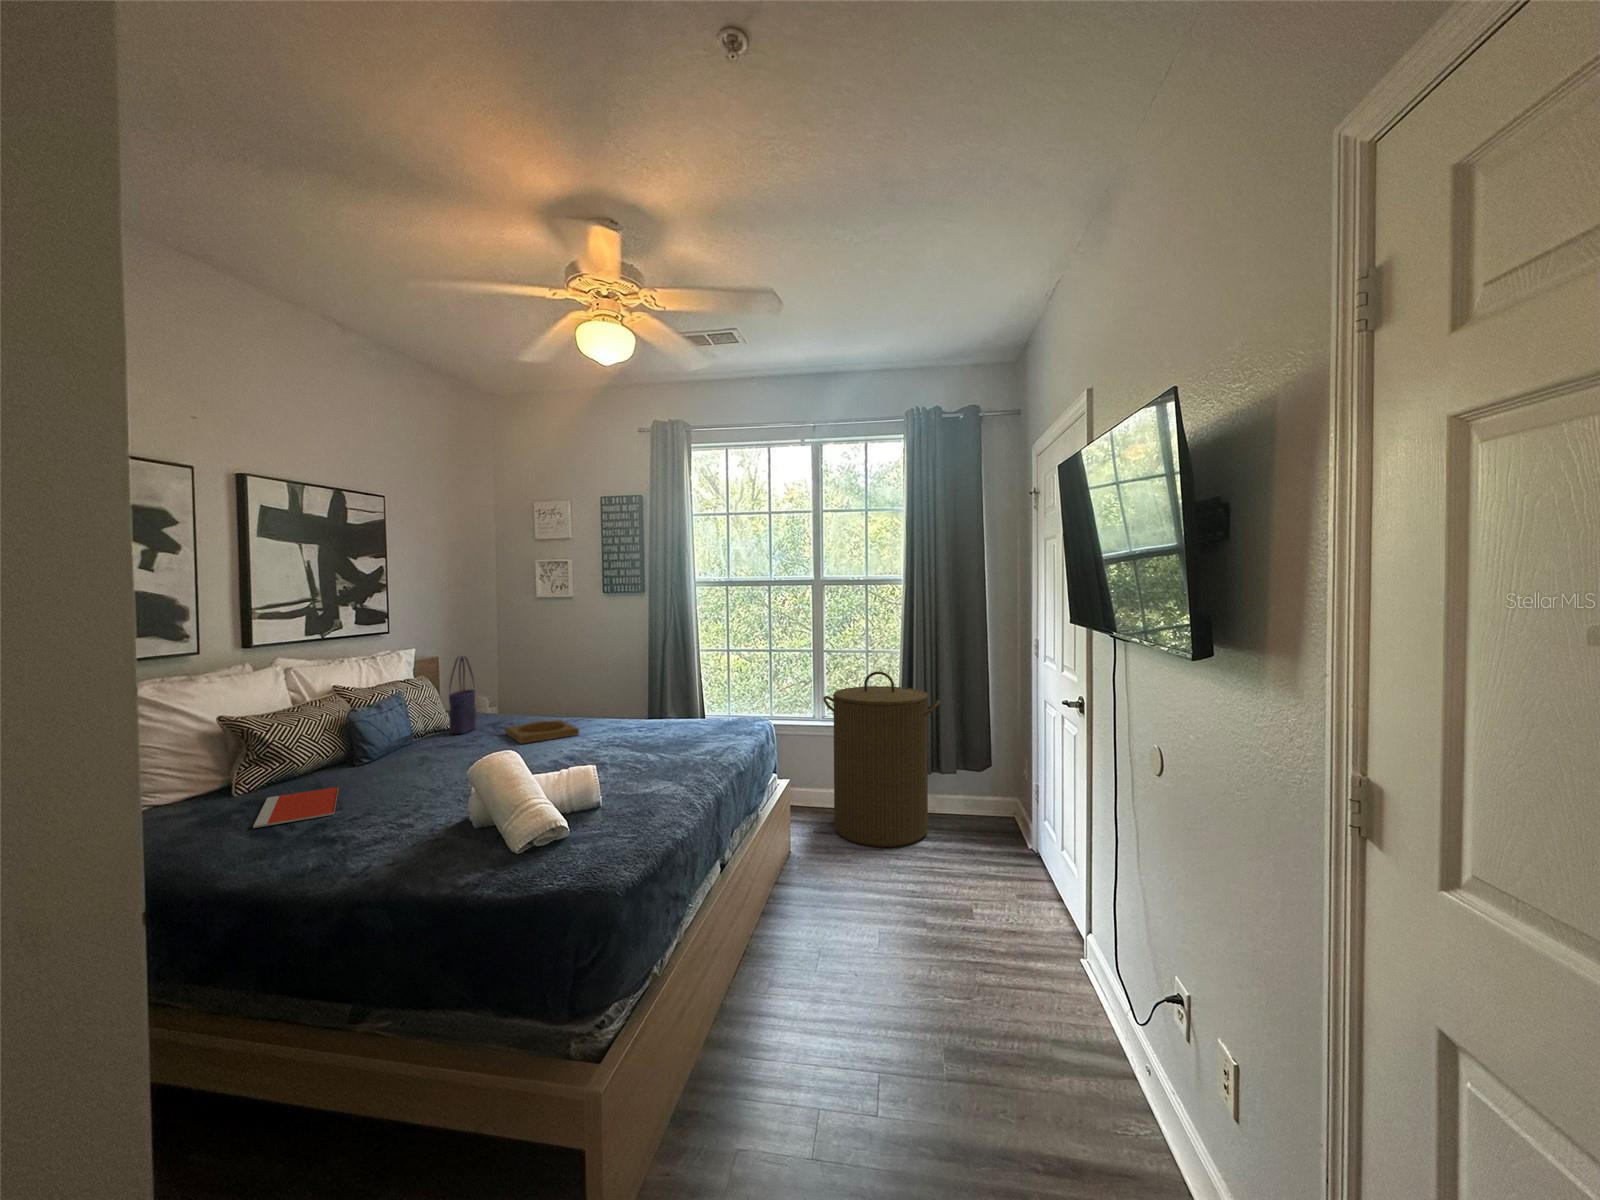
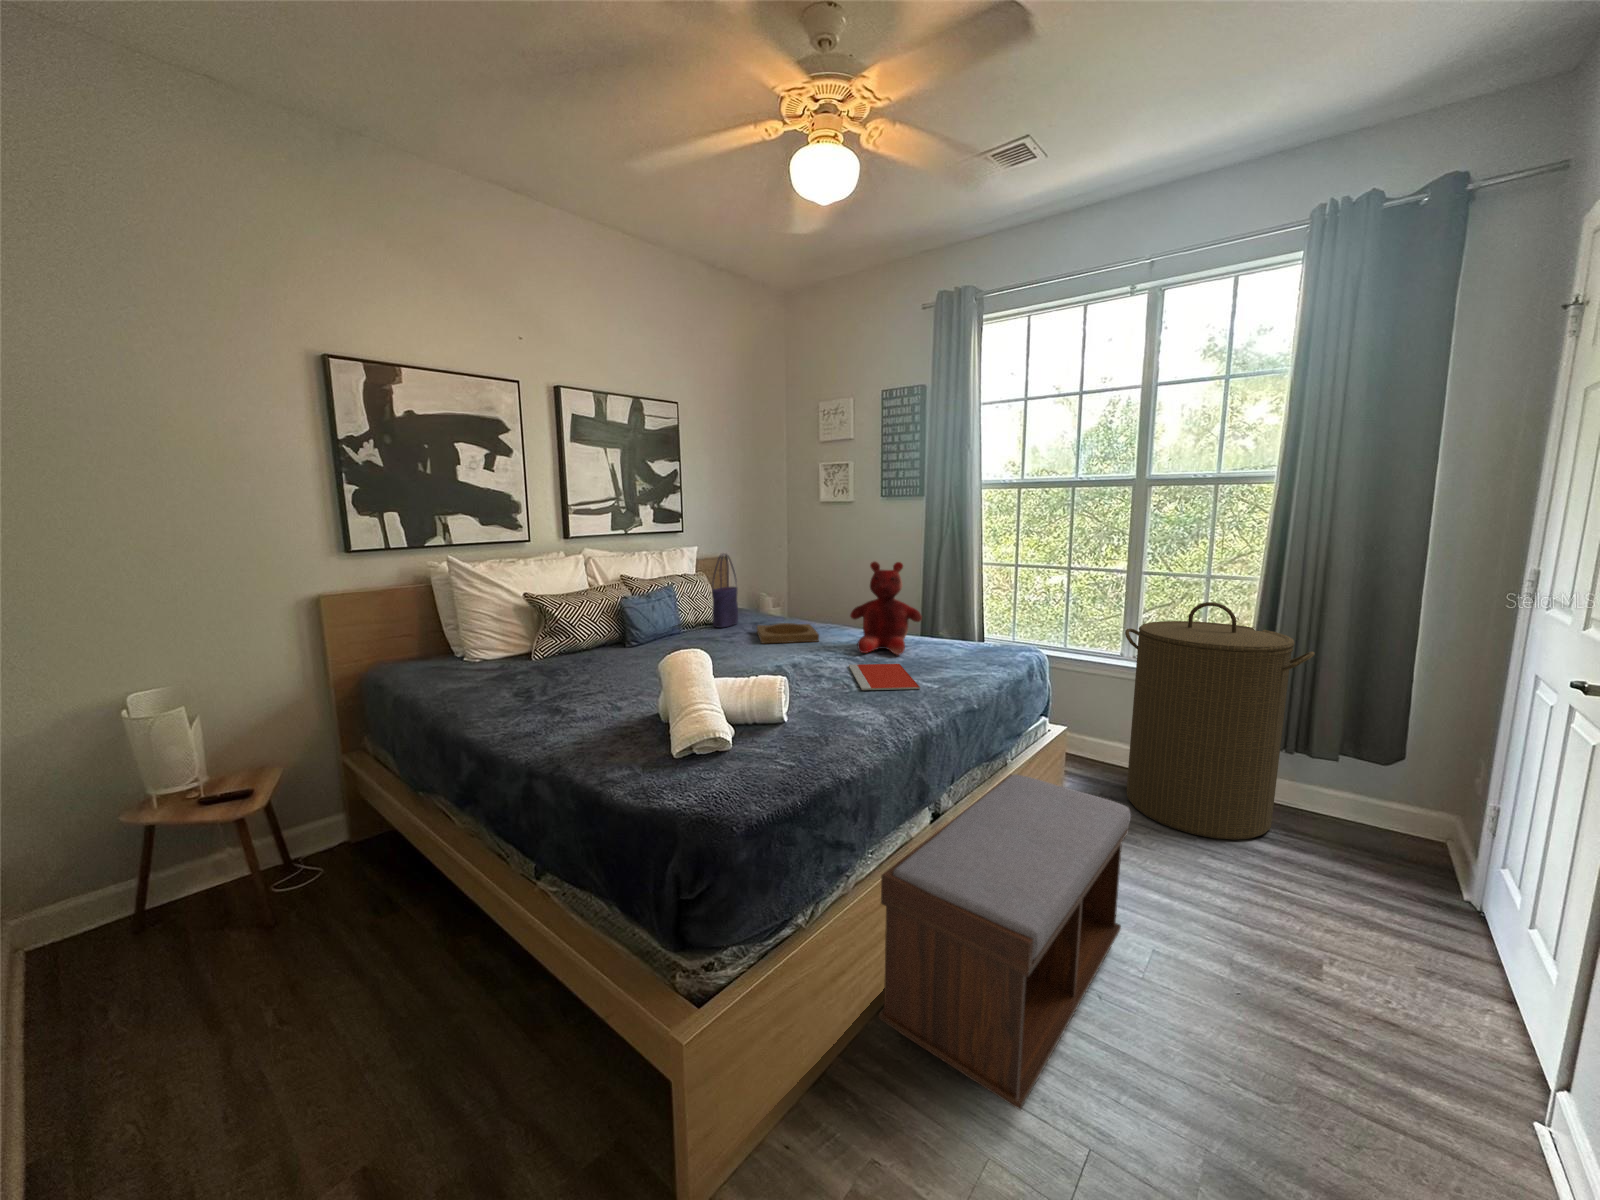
teddy bear: none [611,655,677,740] -> present [850,562,922,655]
notebook: present [253,787,338,828] -> present [849,664,920,690]
bench: none [709,820,859,1065] -> present [879,774,1131,1110]

